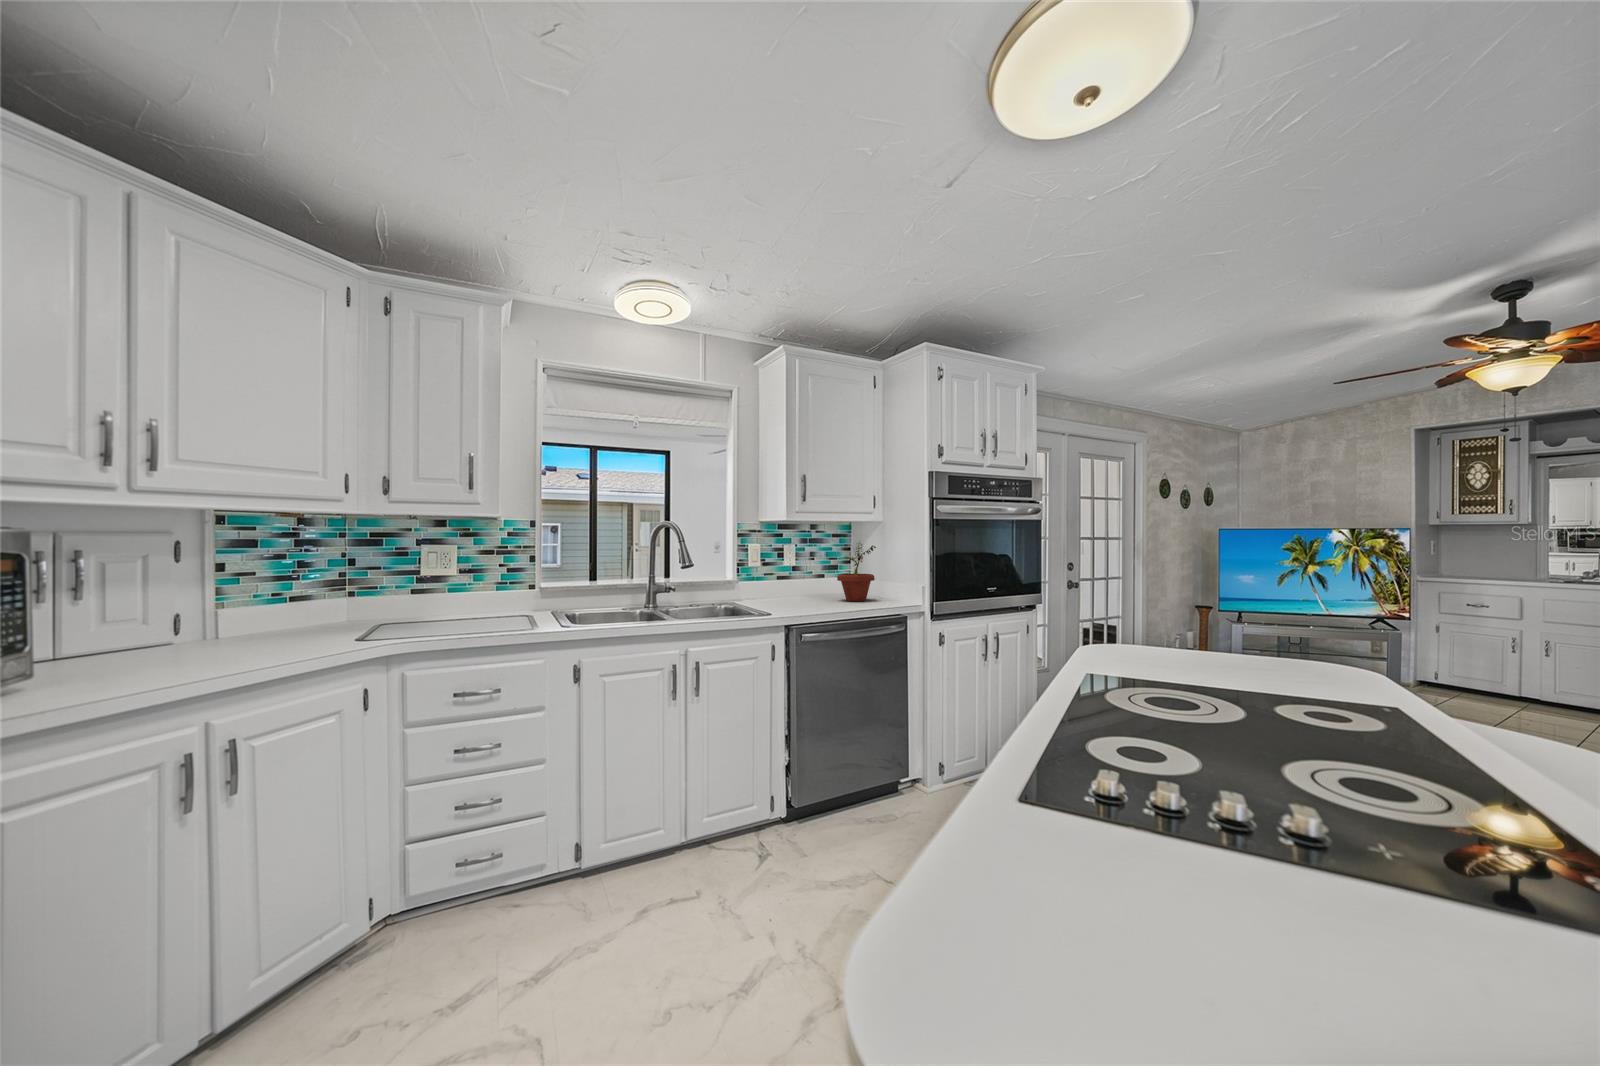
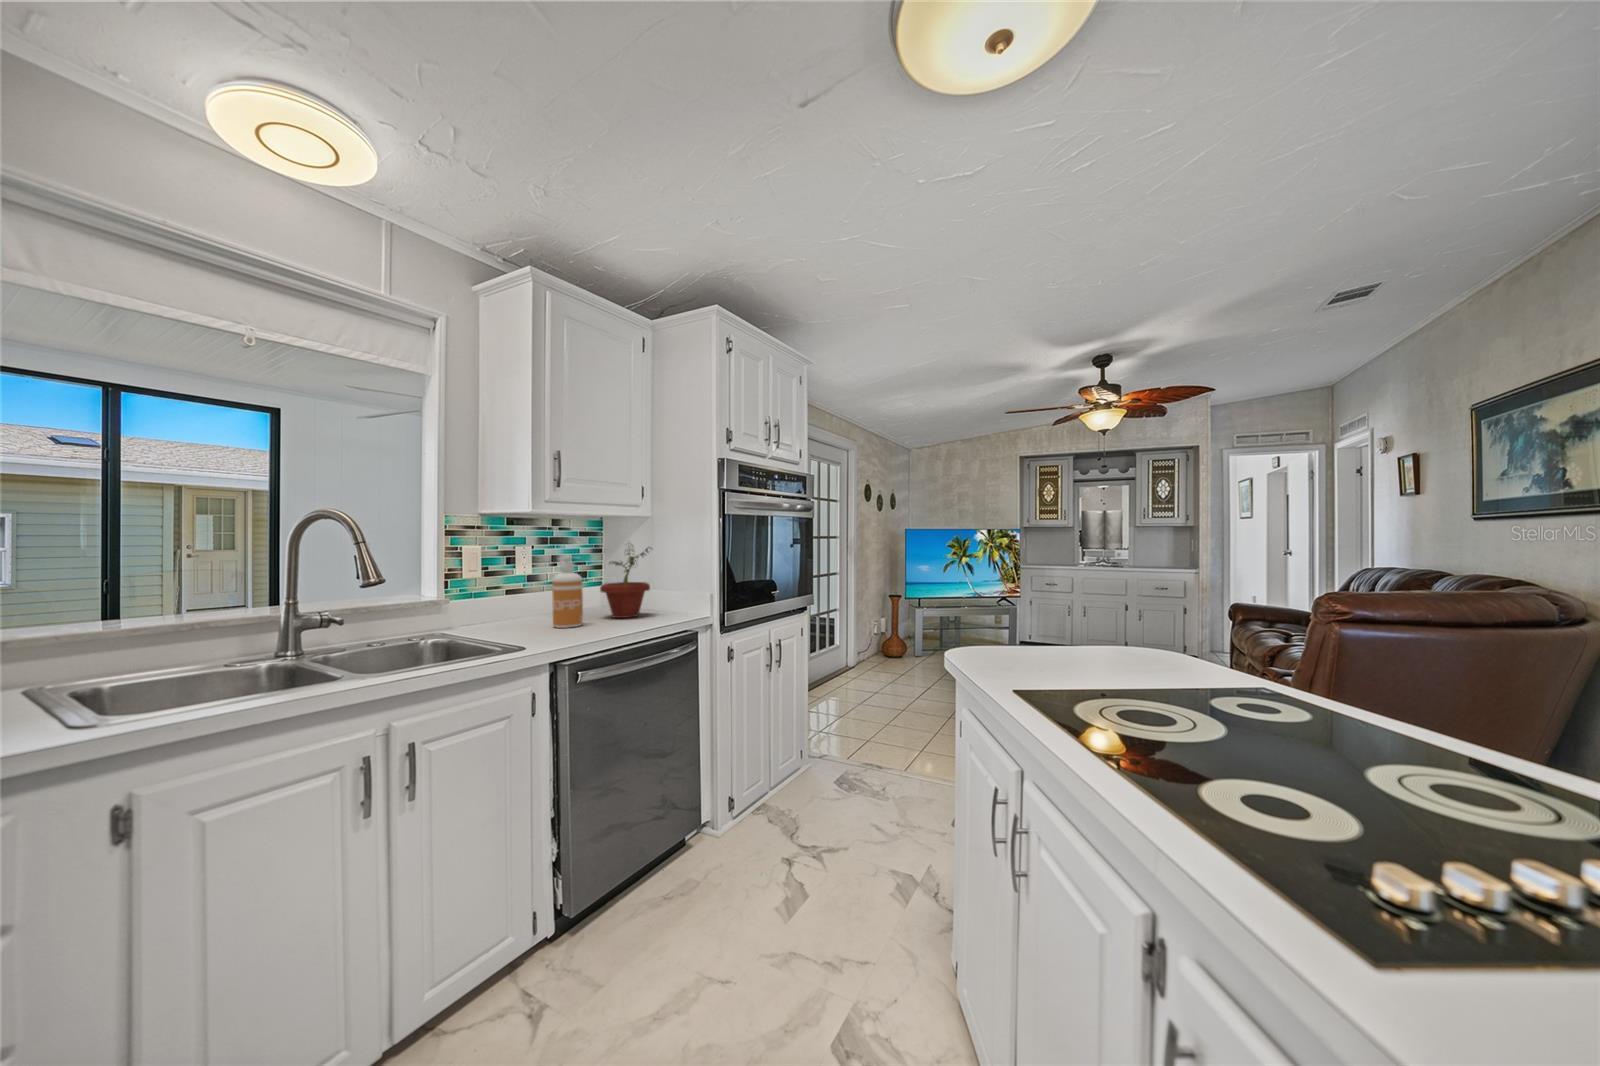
soap dispenser: none [800,552,820,604] -> present [552,556,583,628]

